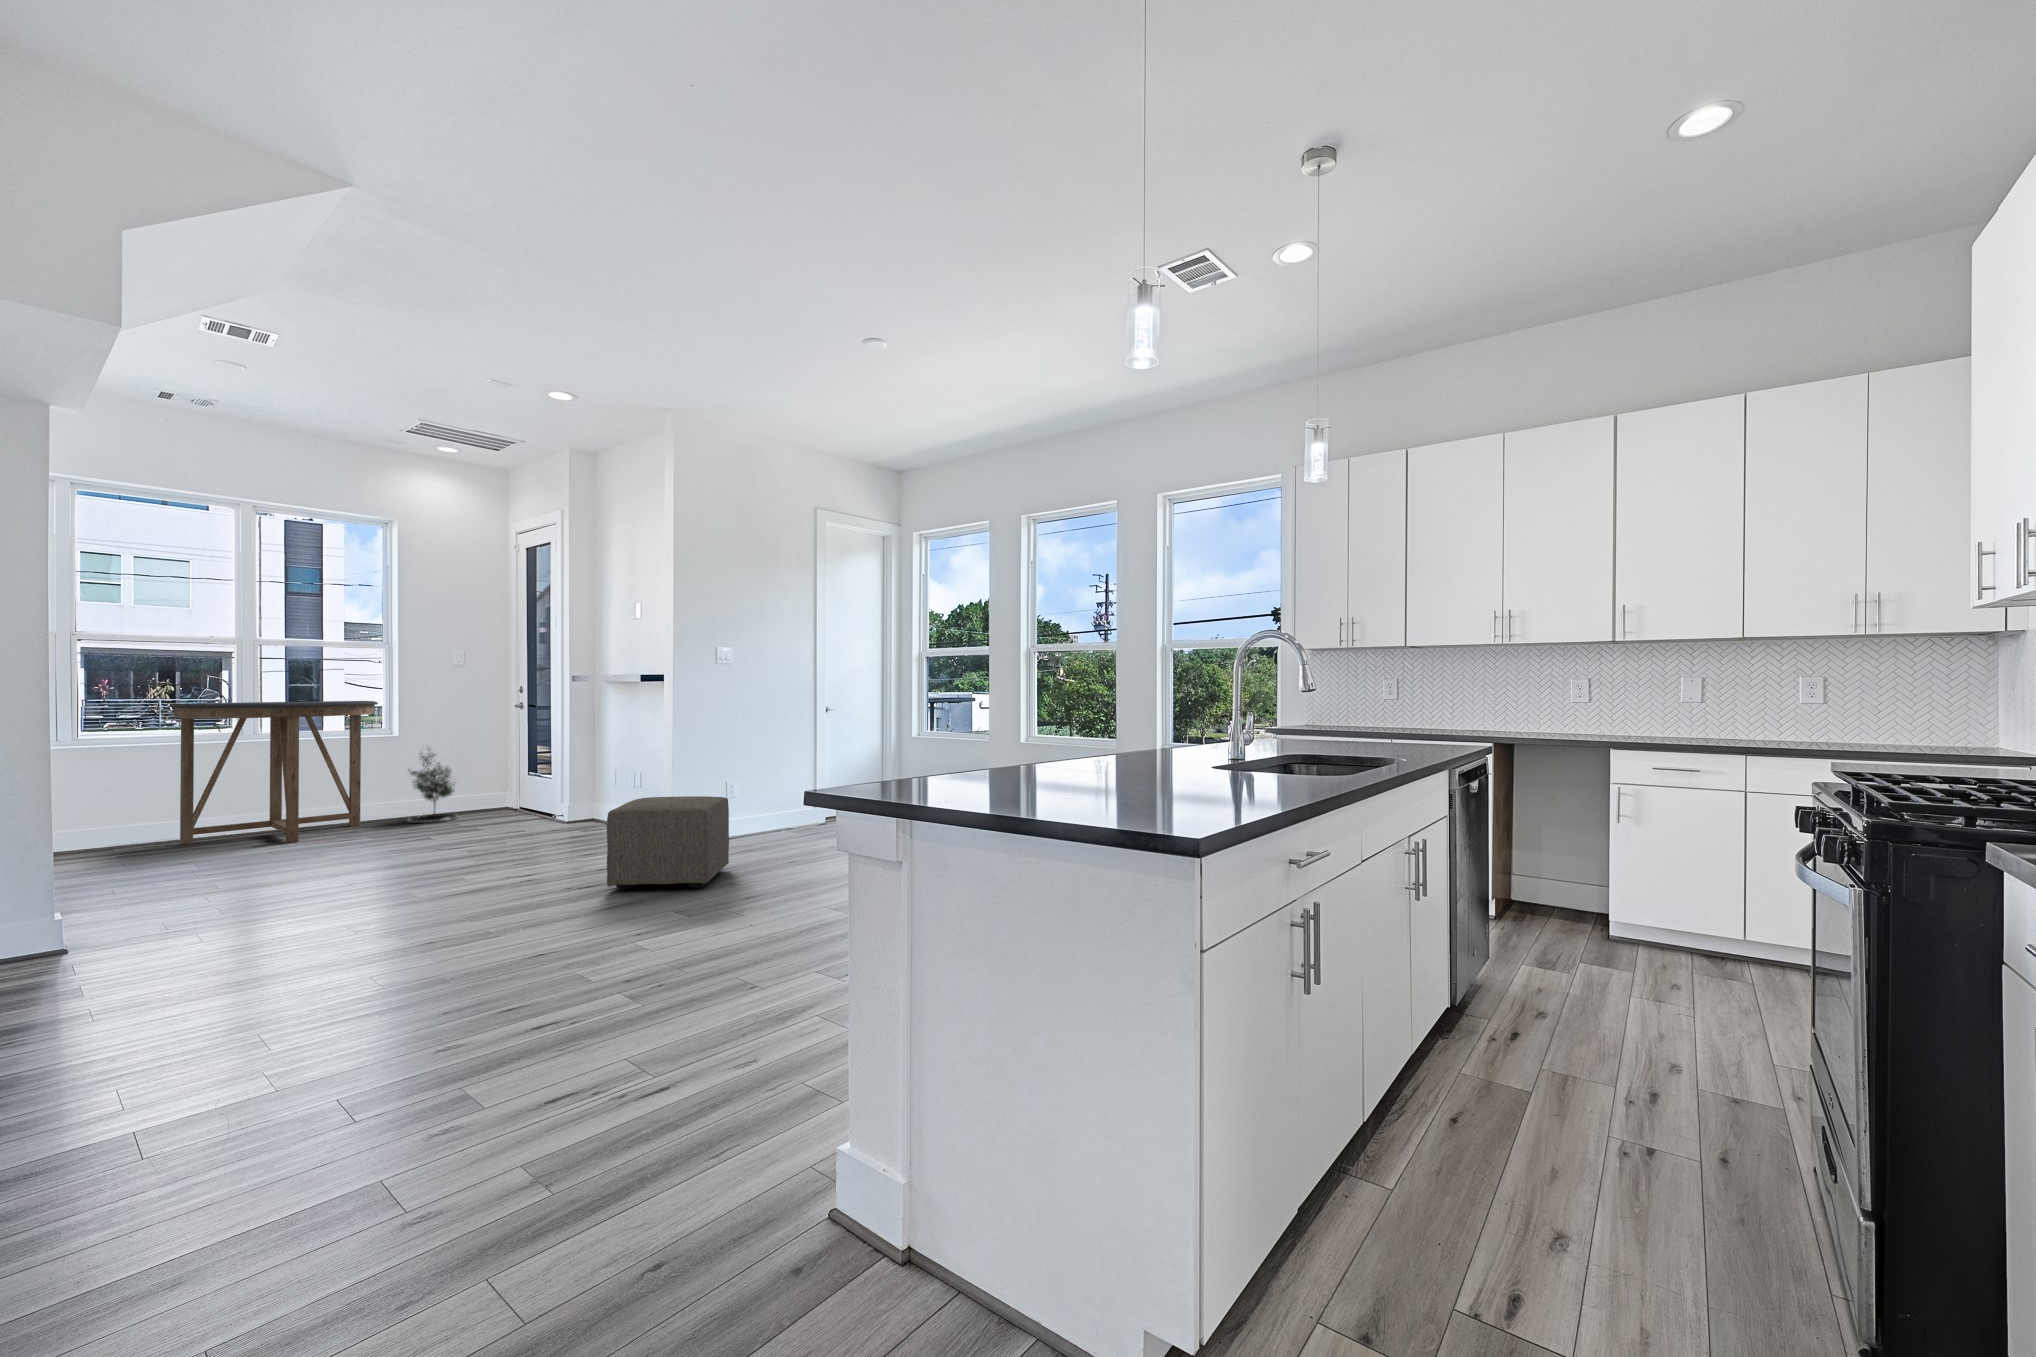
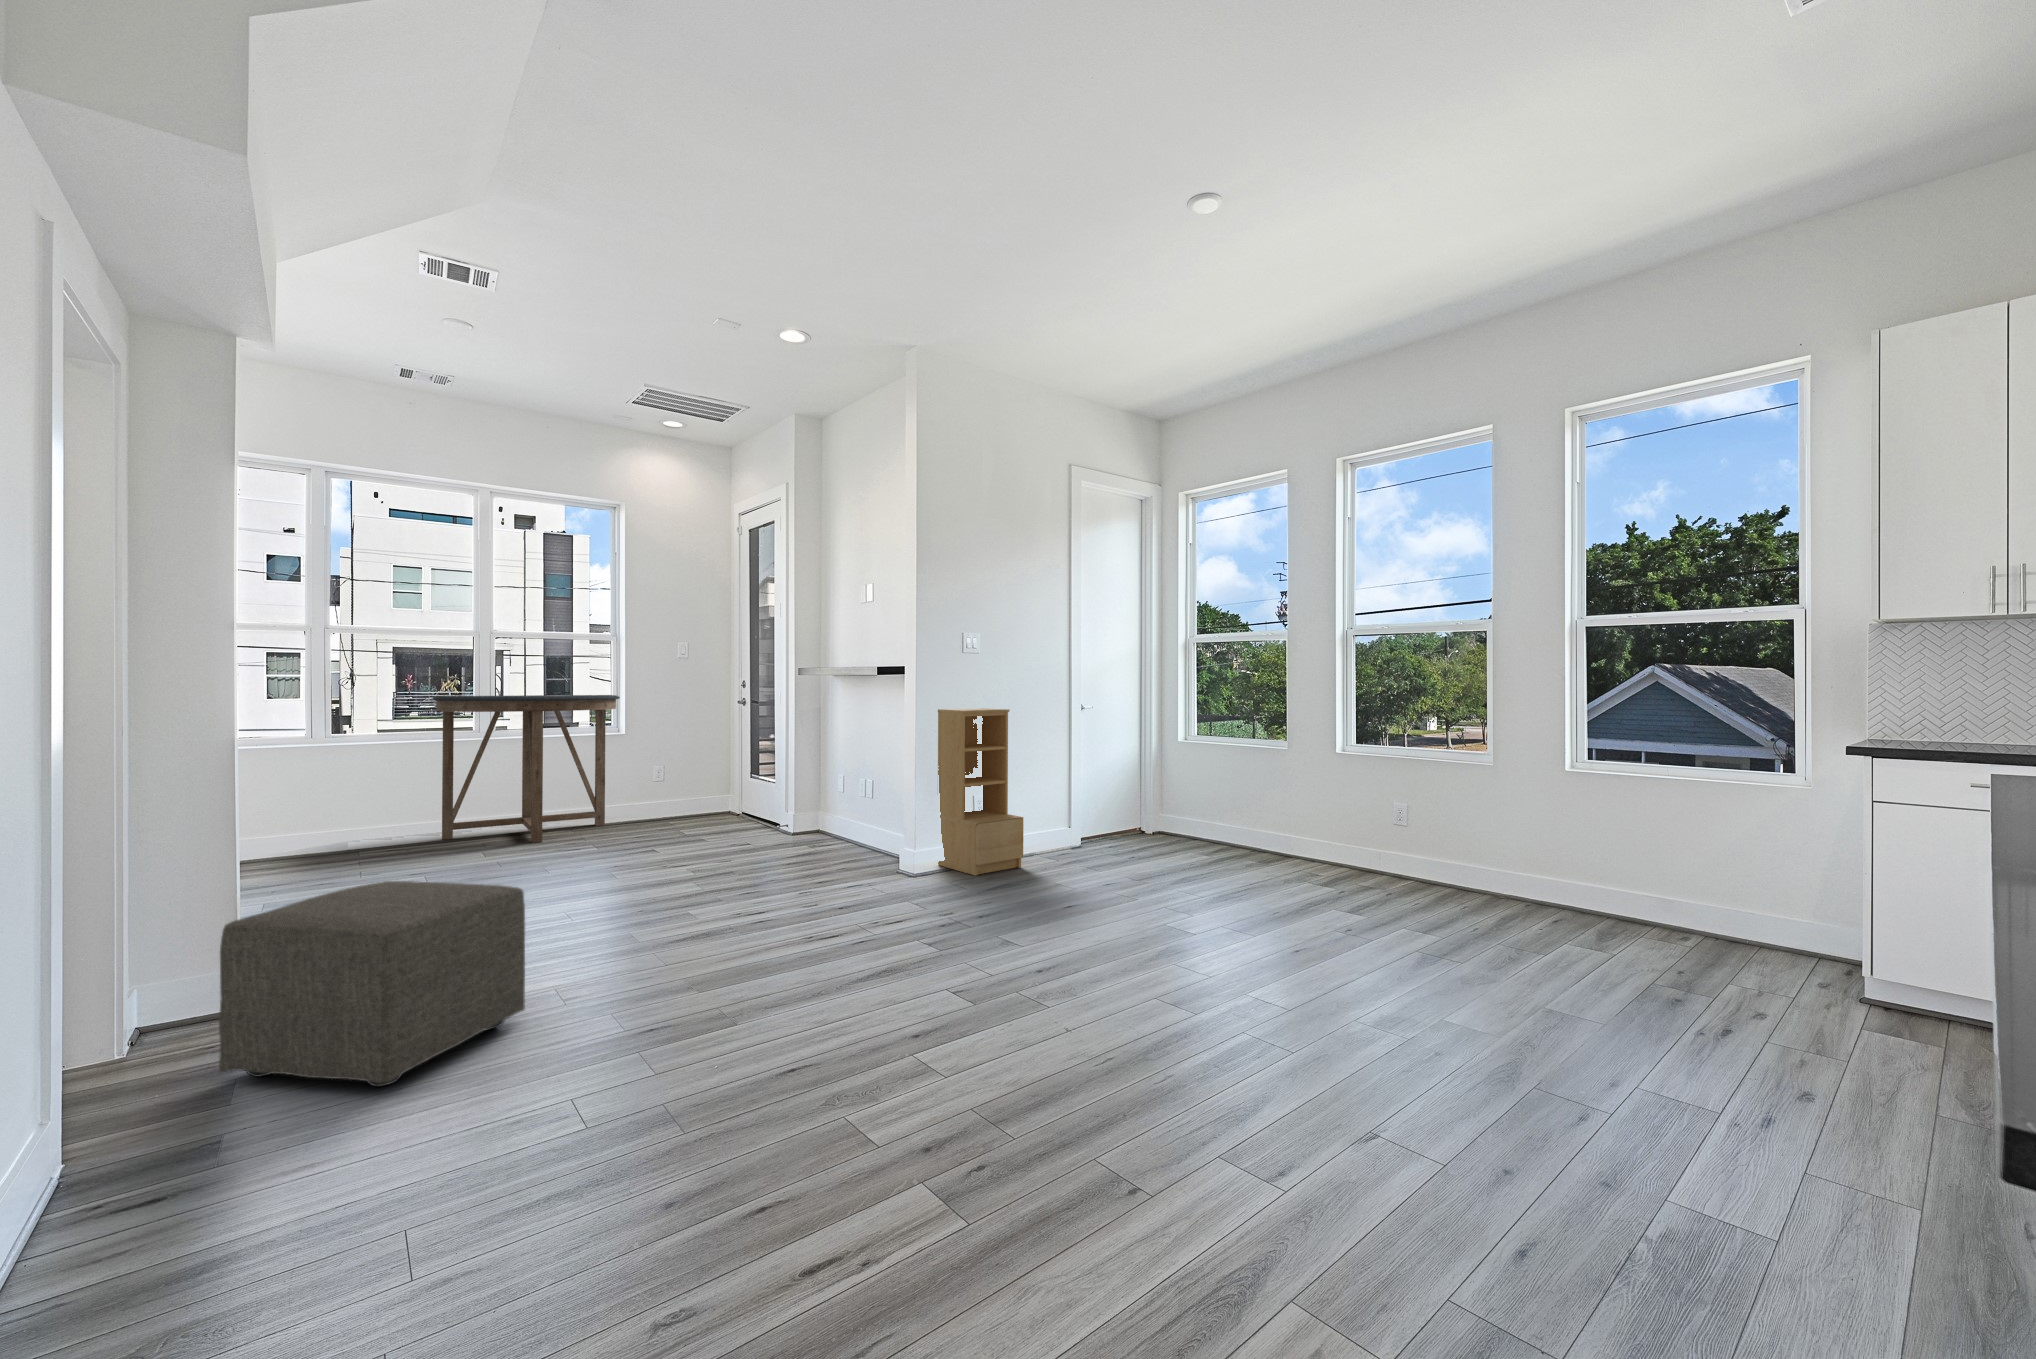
bookshelf: none [699,709,774,846] -> present [938,708,1023,876]
potted tree: present [408,749,458,823] -> none [647,742,697,825]
ottoman: present [607,796,729,890] -> present [219,881,525,1087]

